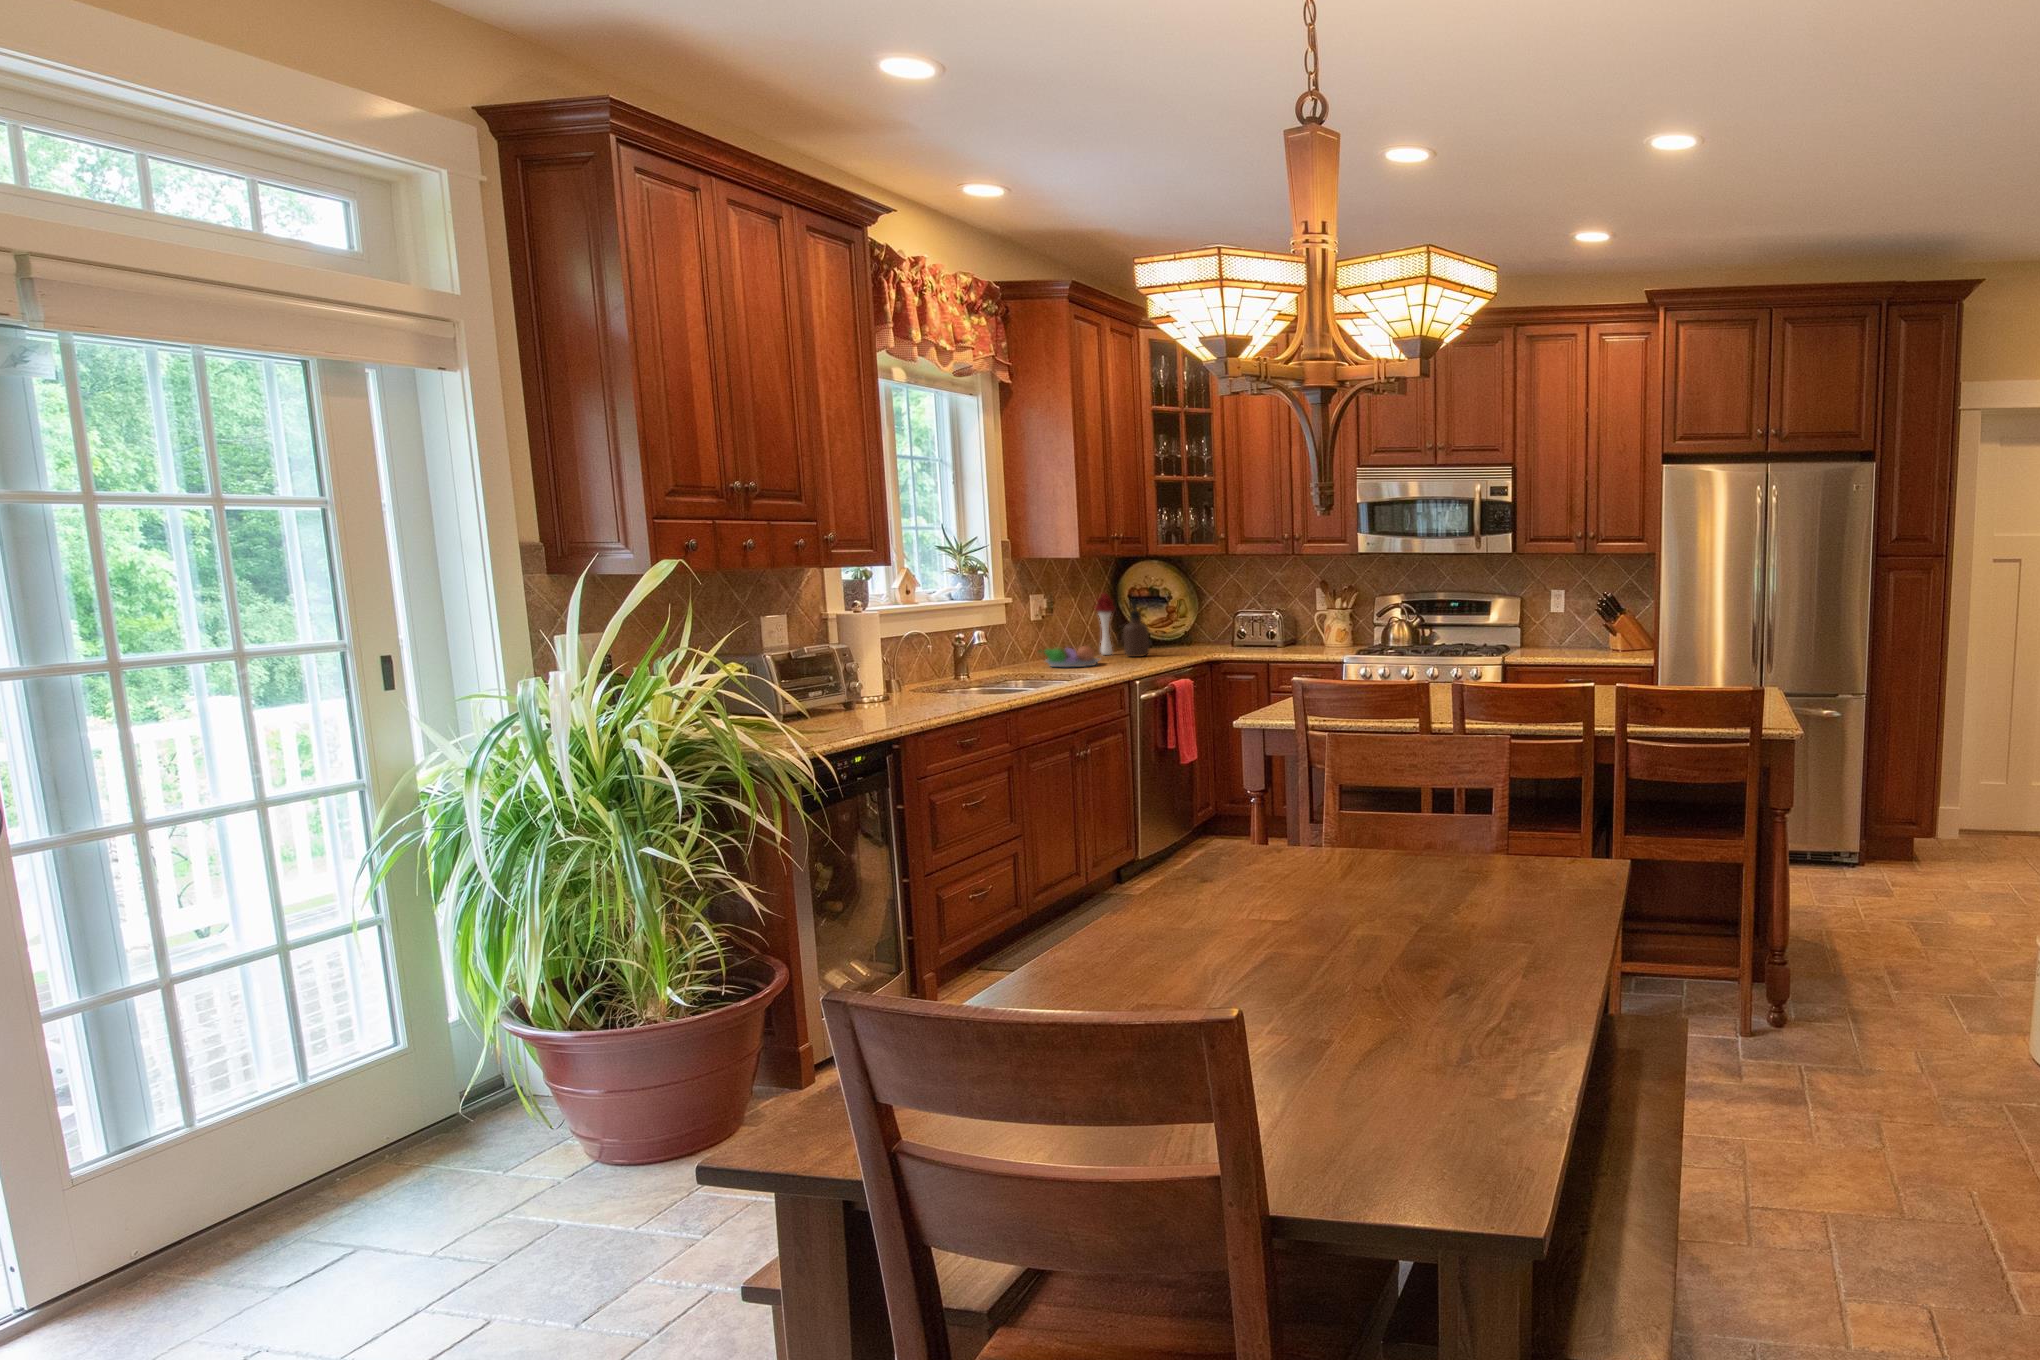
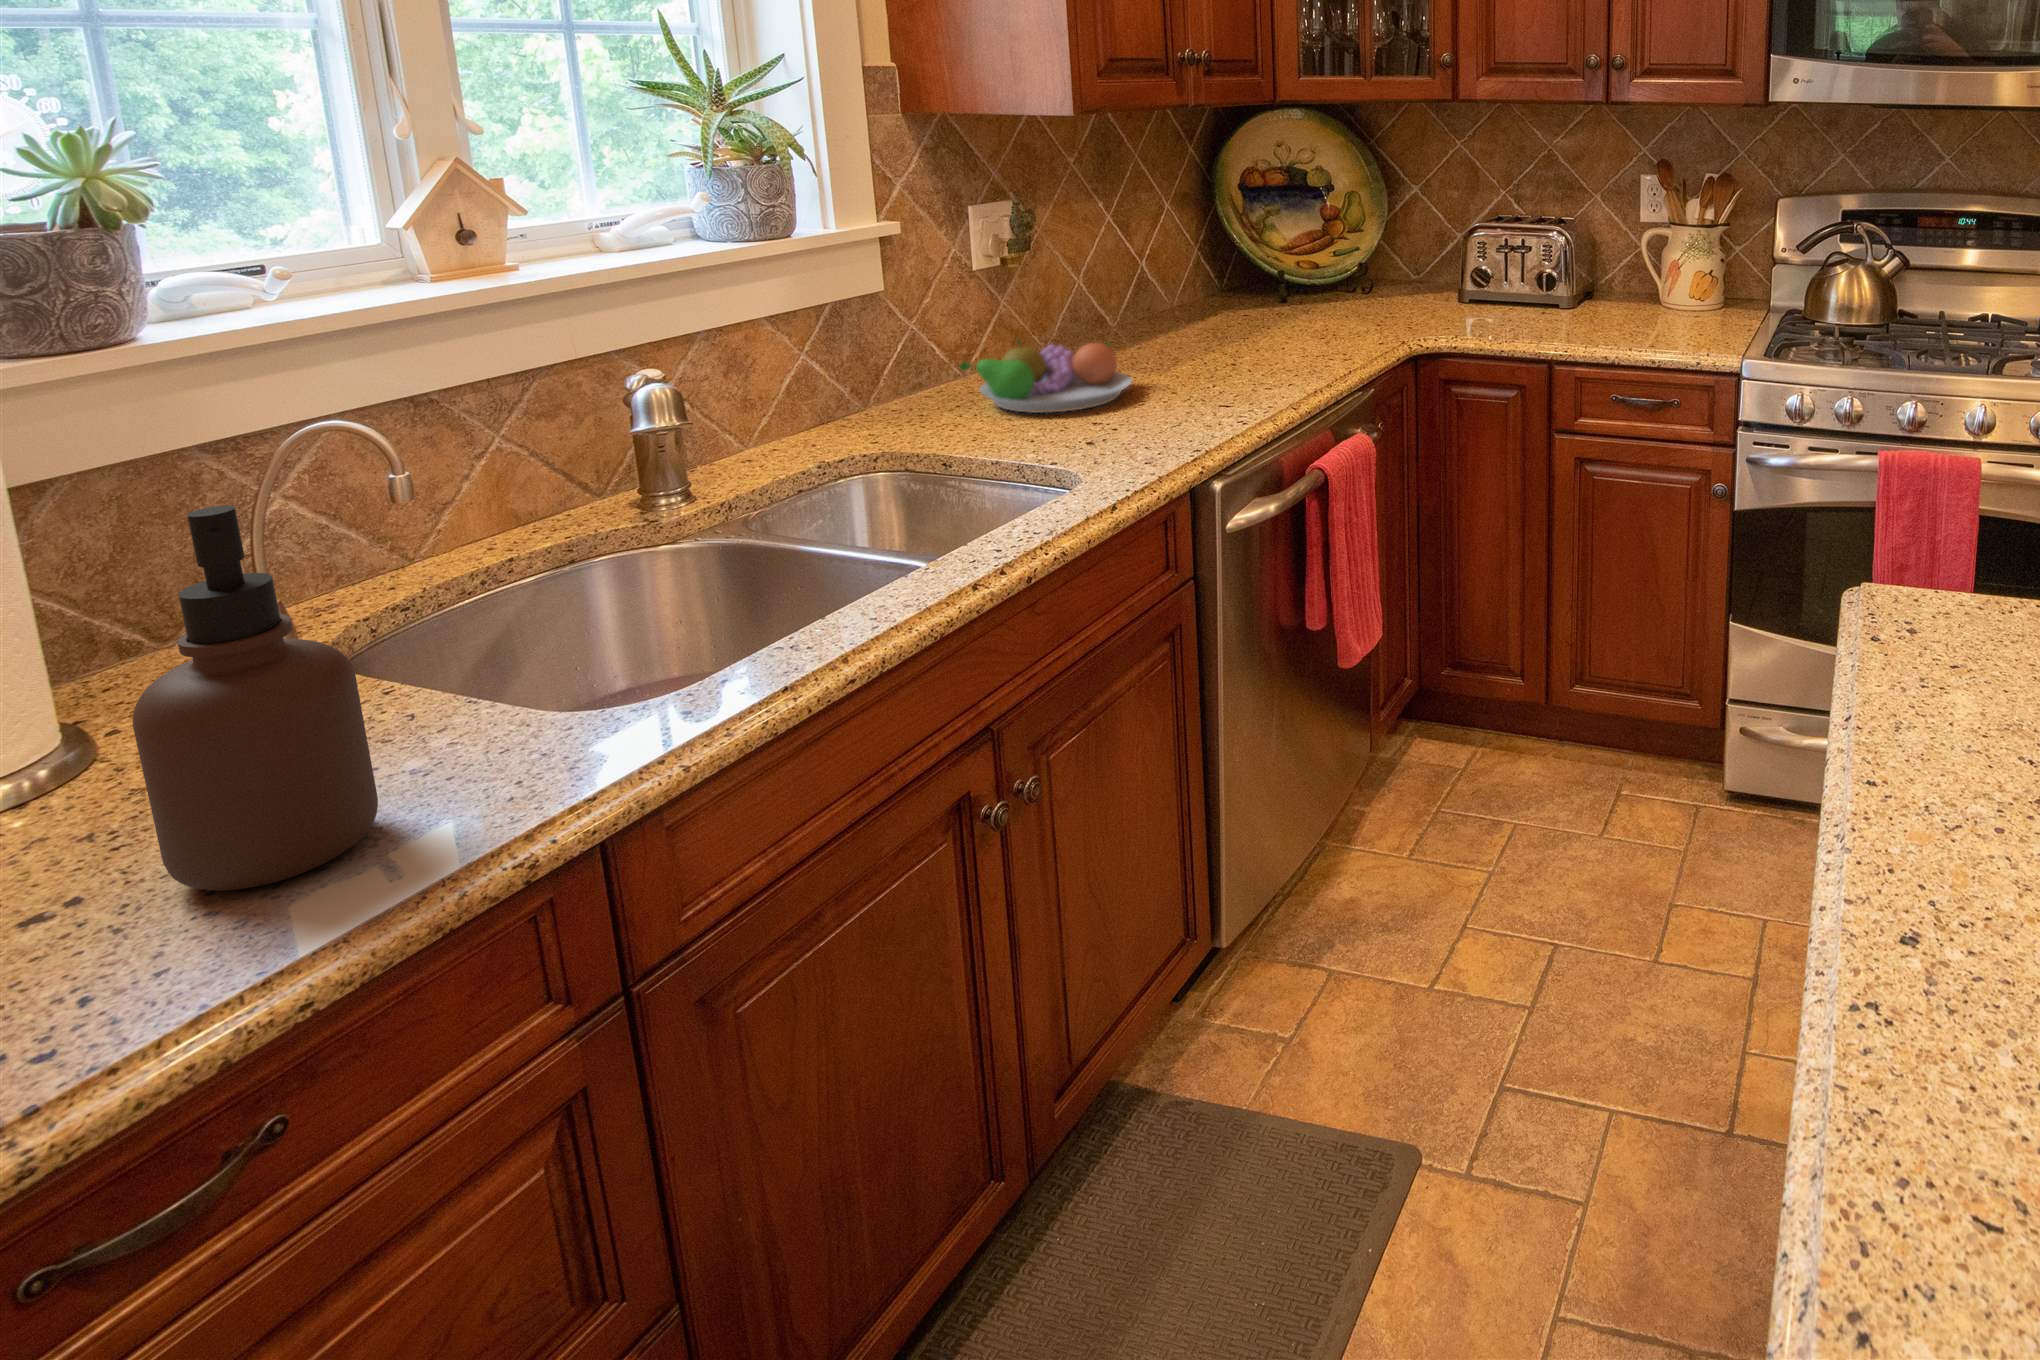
flower bouquet: present [1095,593,1114,655] -> none [1141,190,1190,338]
soap dispenser: present [1123,600,1149,657] -> present [133,506,378,891]

